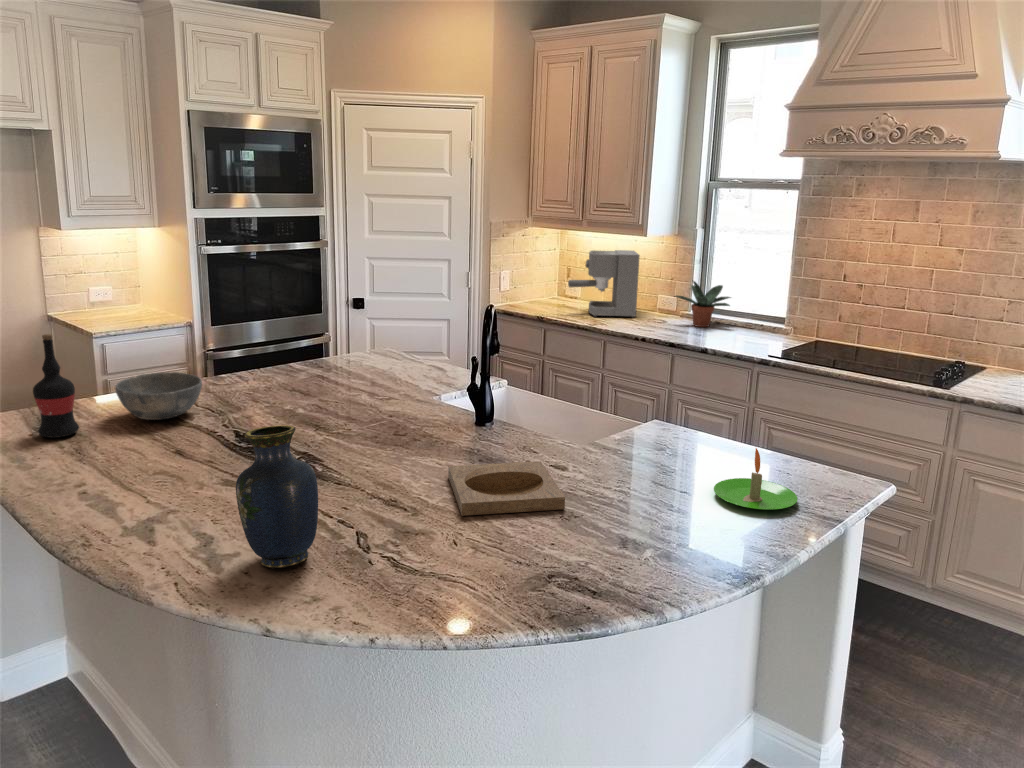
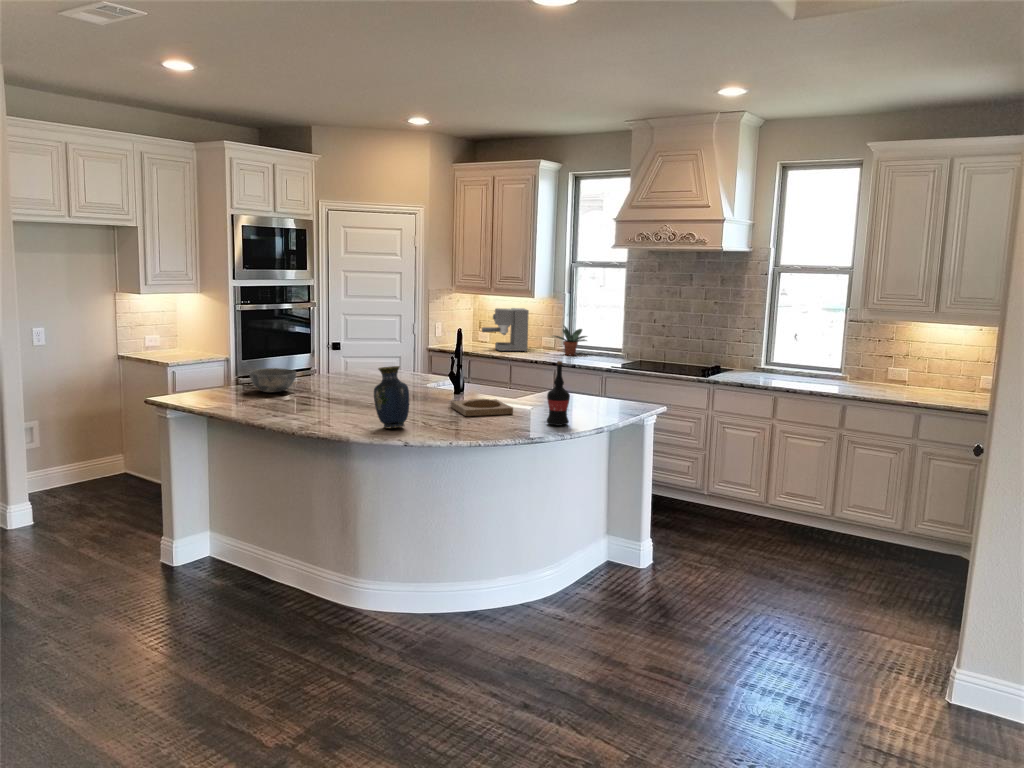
wine bottle: present [33,334,79,438] -> present [547,361,570,425]
candle: present [714,448,798,510] -> none [582,385,621,412]

